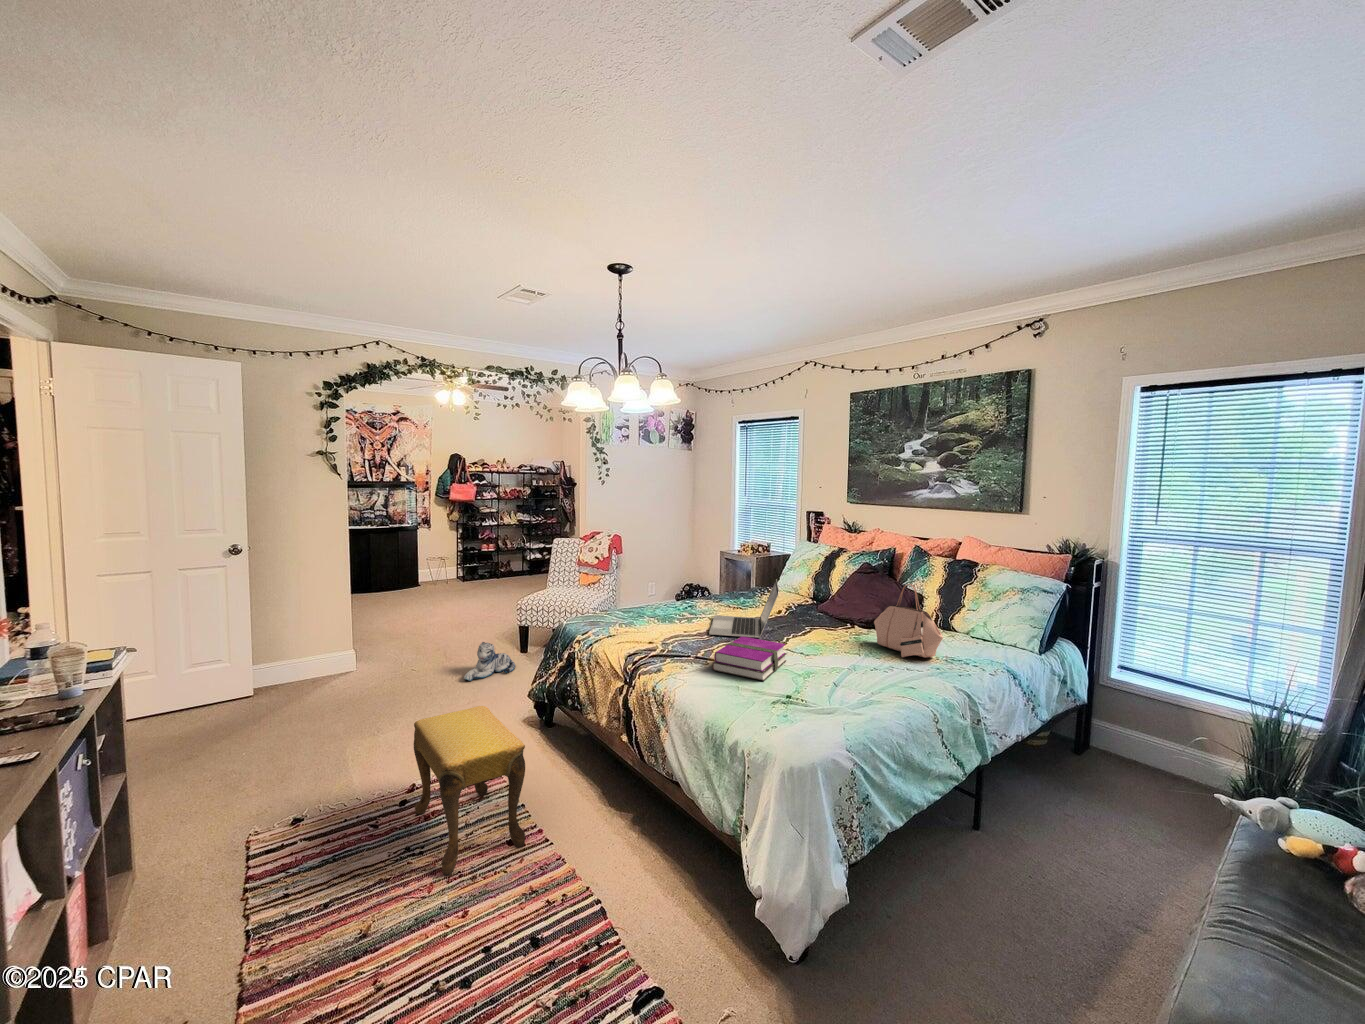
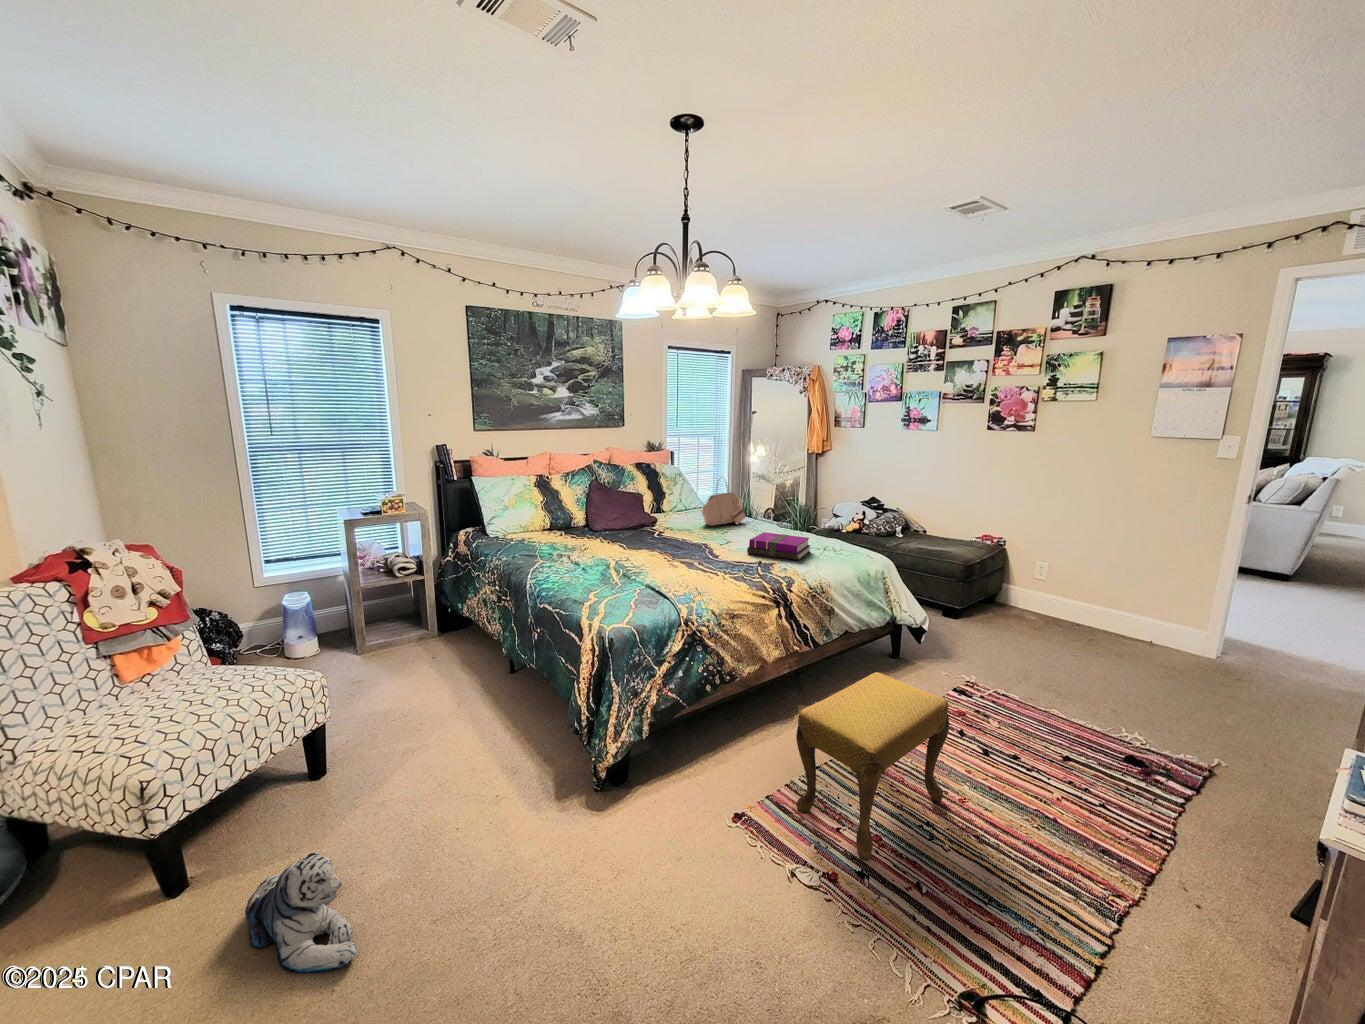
laptop: present [709,579,779,638] -> none [638,502,710,558]

